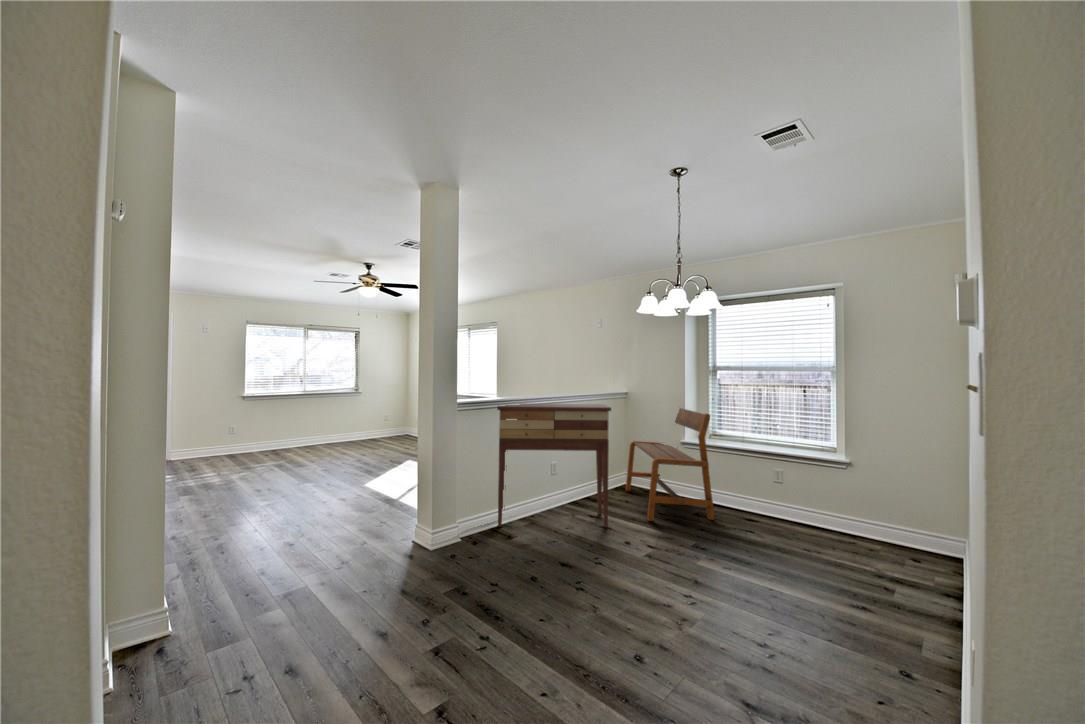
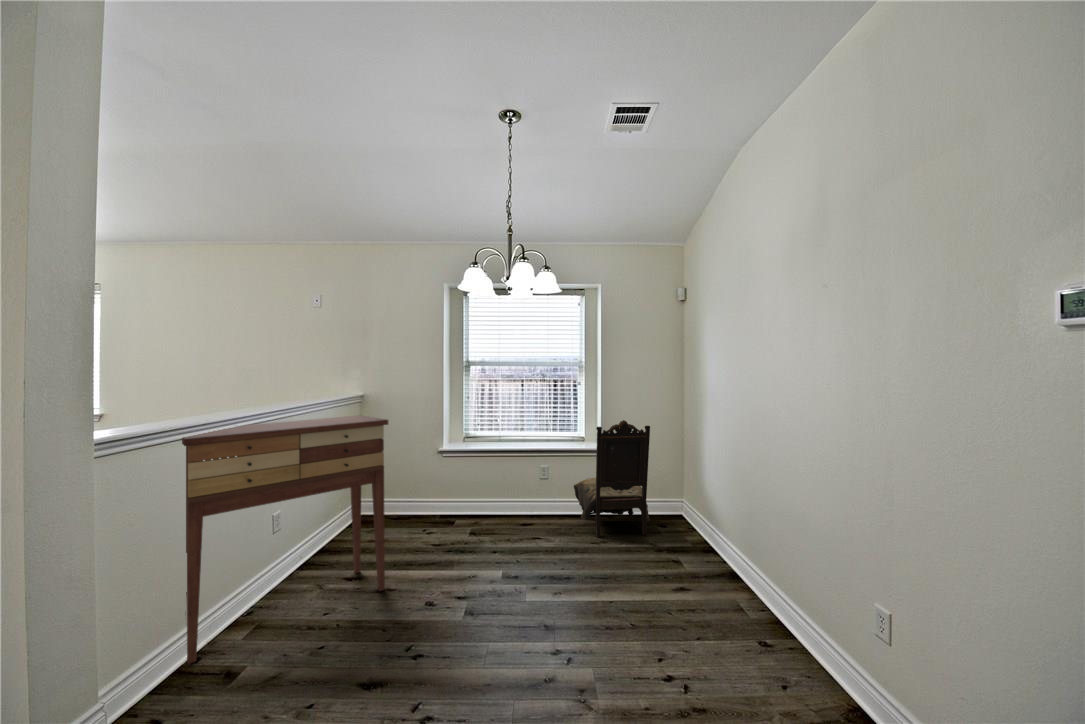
bench: present [626,408,714,521] -> none [365,408,494,561]
dining chair: none [801,430,902,562] -> present [574,420,650,537]

